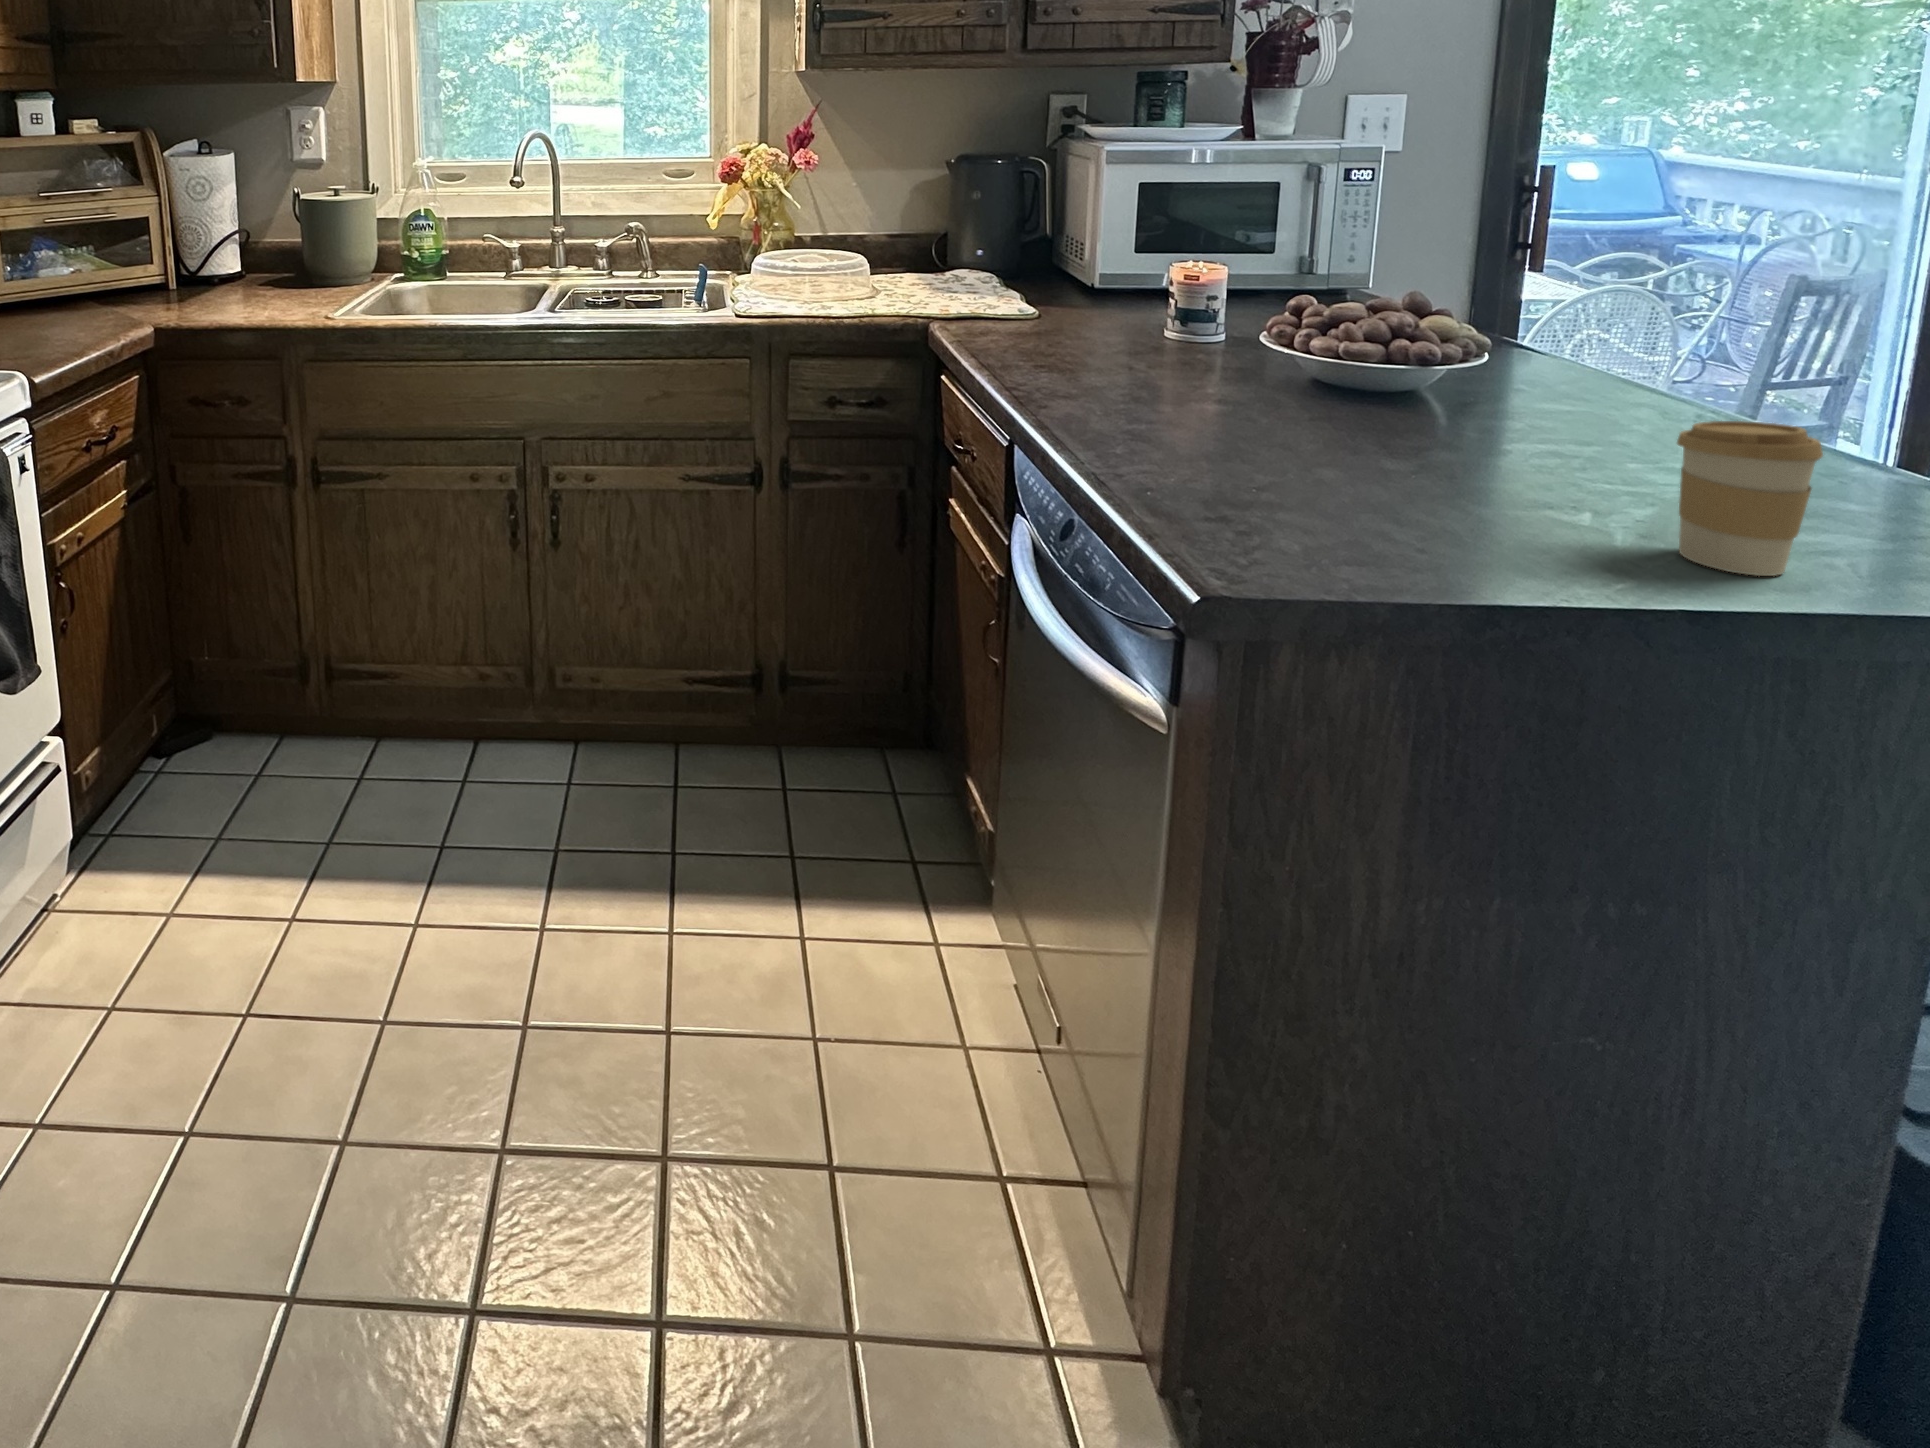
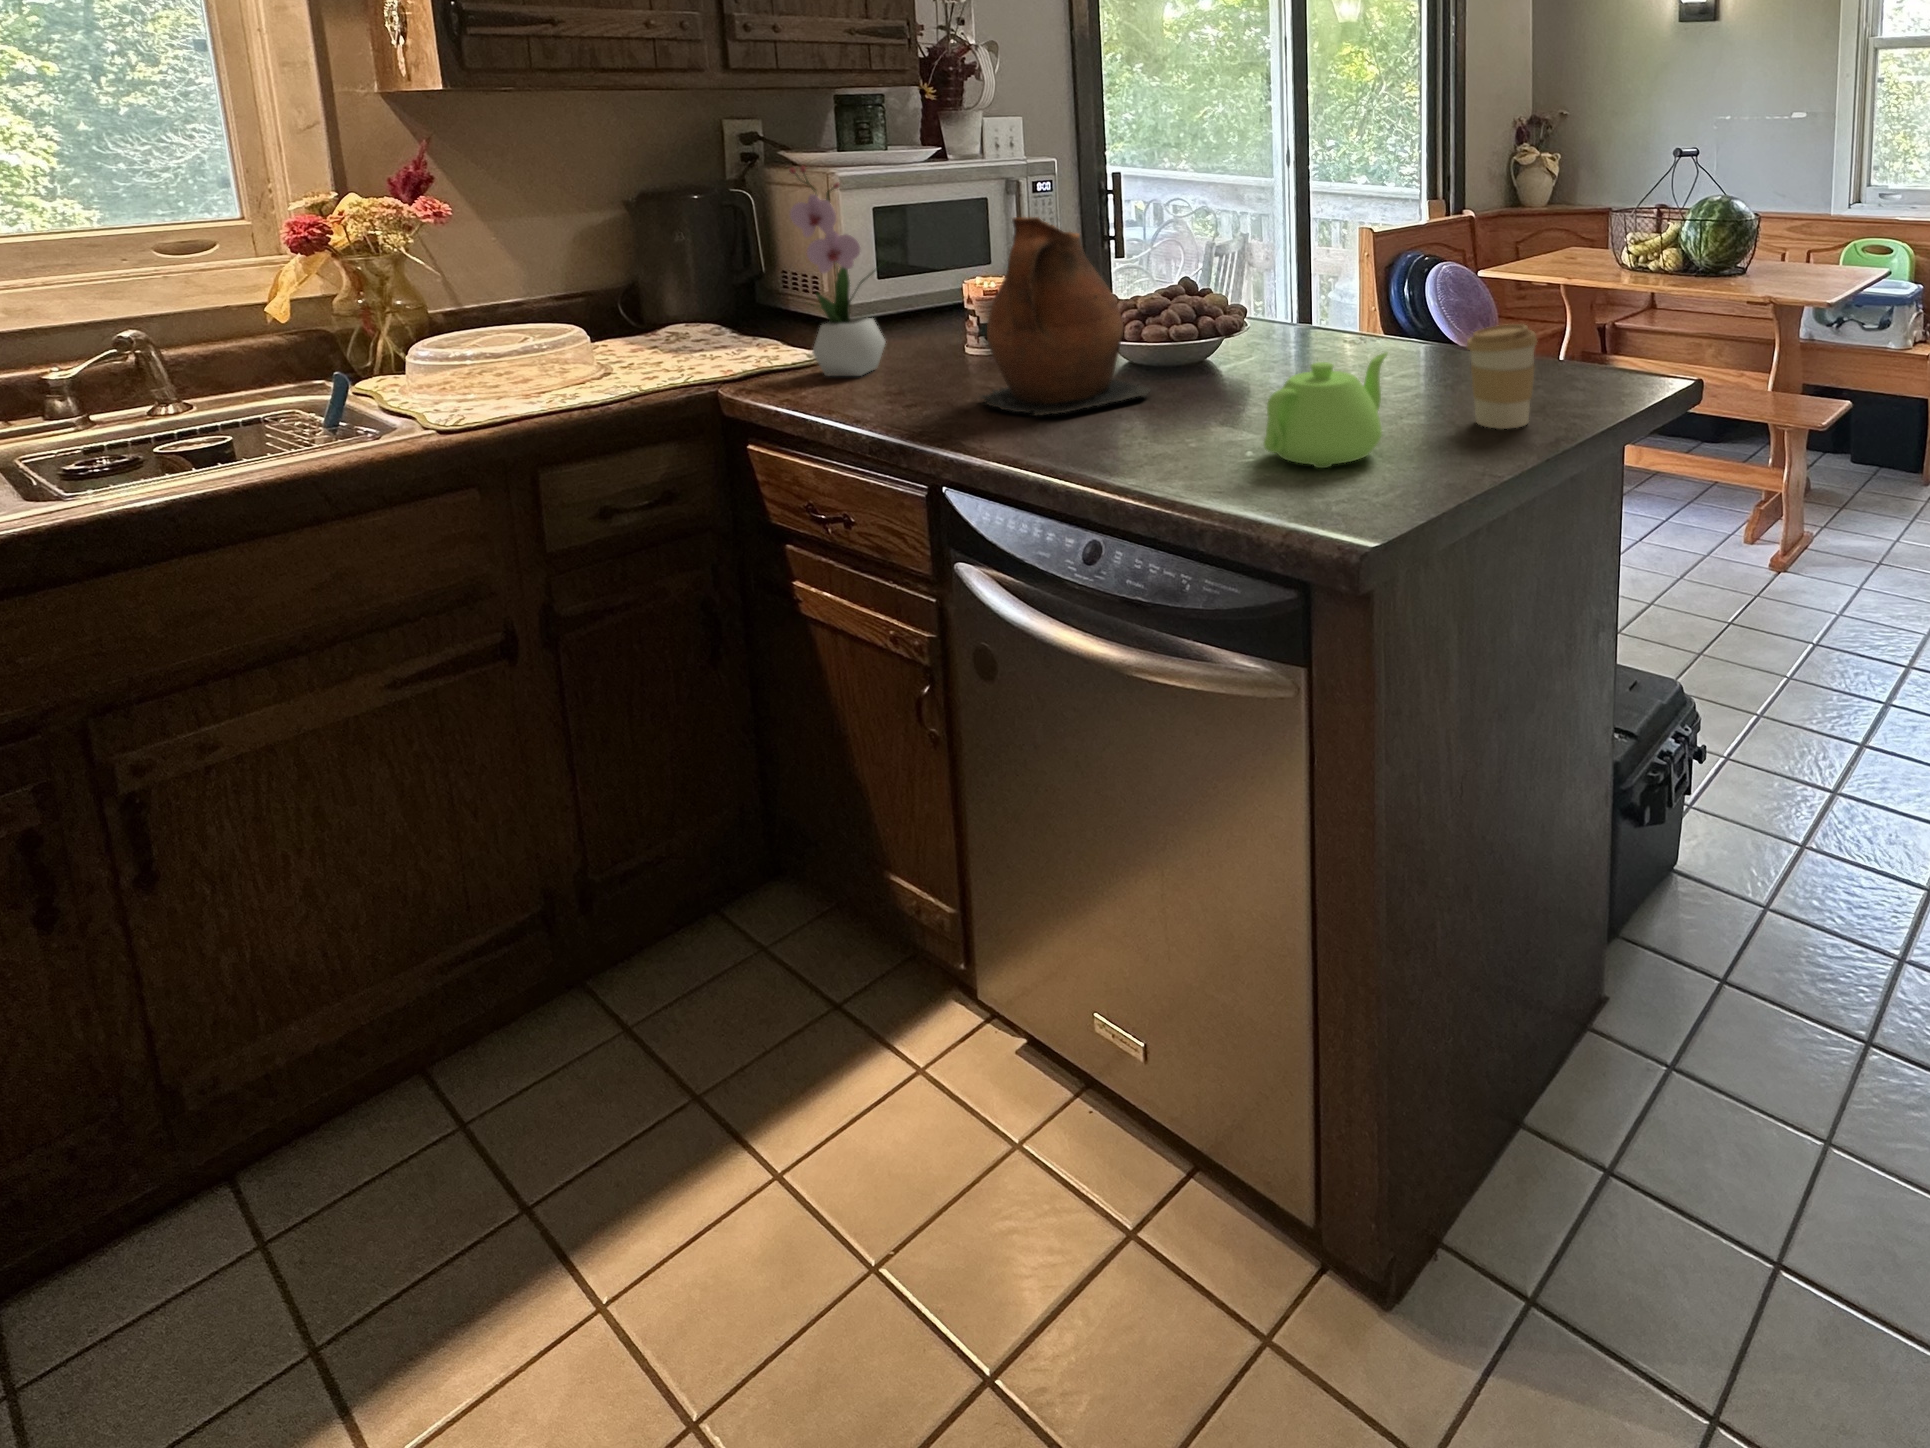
flower arrangement: none [998,138,1090,335] -> present [789,166,885,376]
ceramic pitcher: none [1090,200,1282,412] -> present [980,217,1150,416]
teapot: none [1272,403,1509,532] -> present [1264,353,1387,468]

